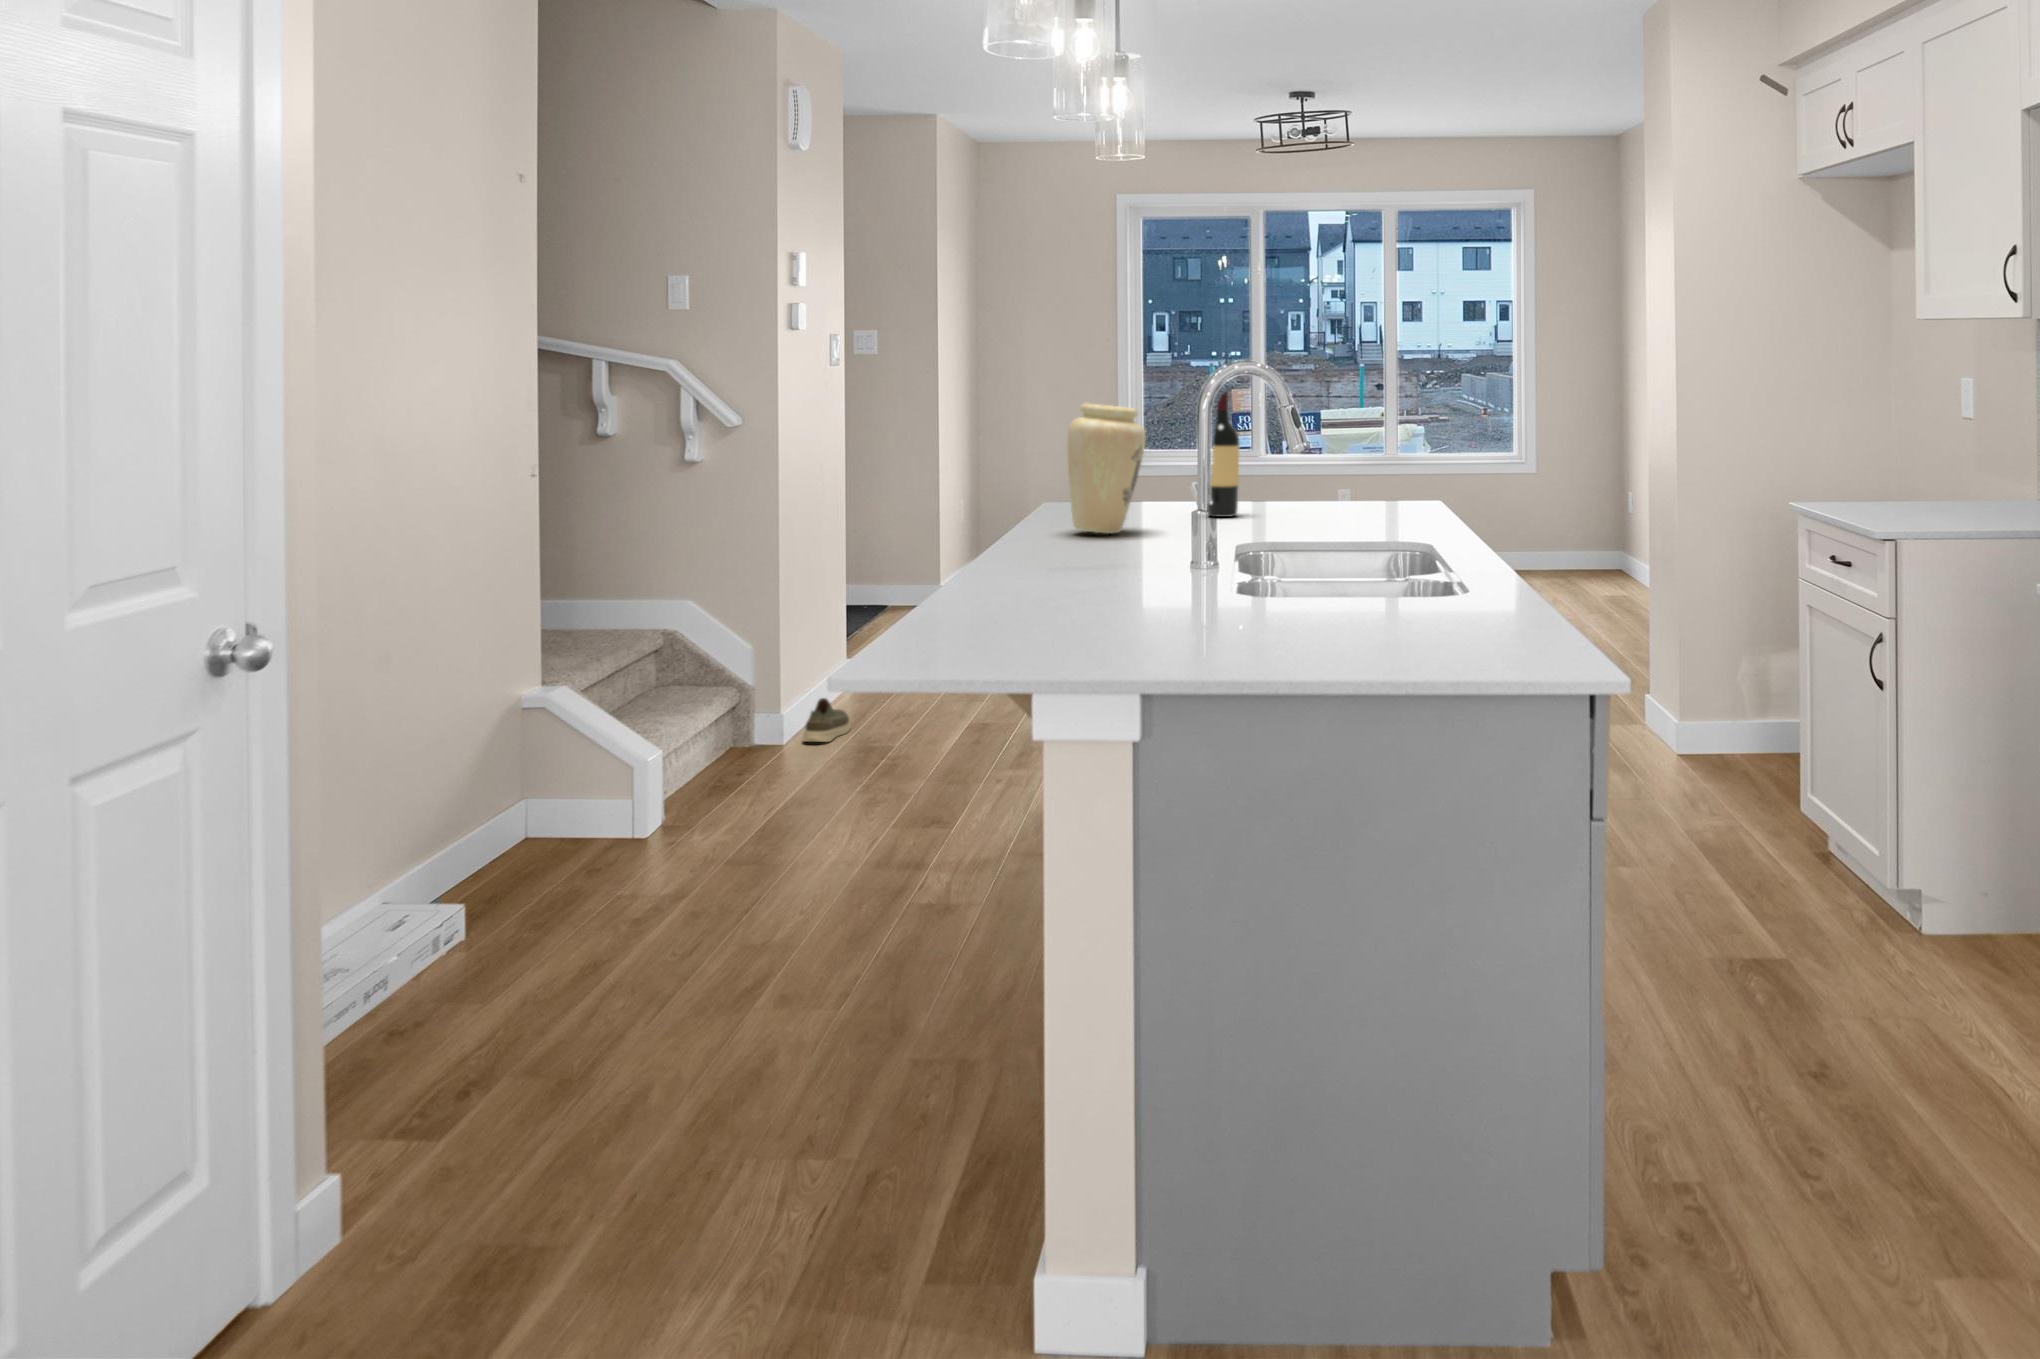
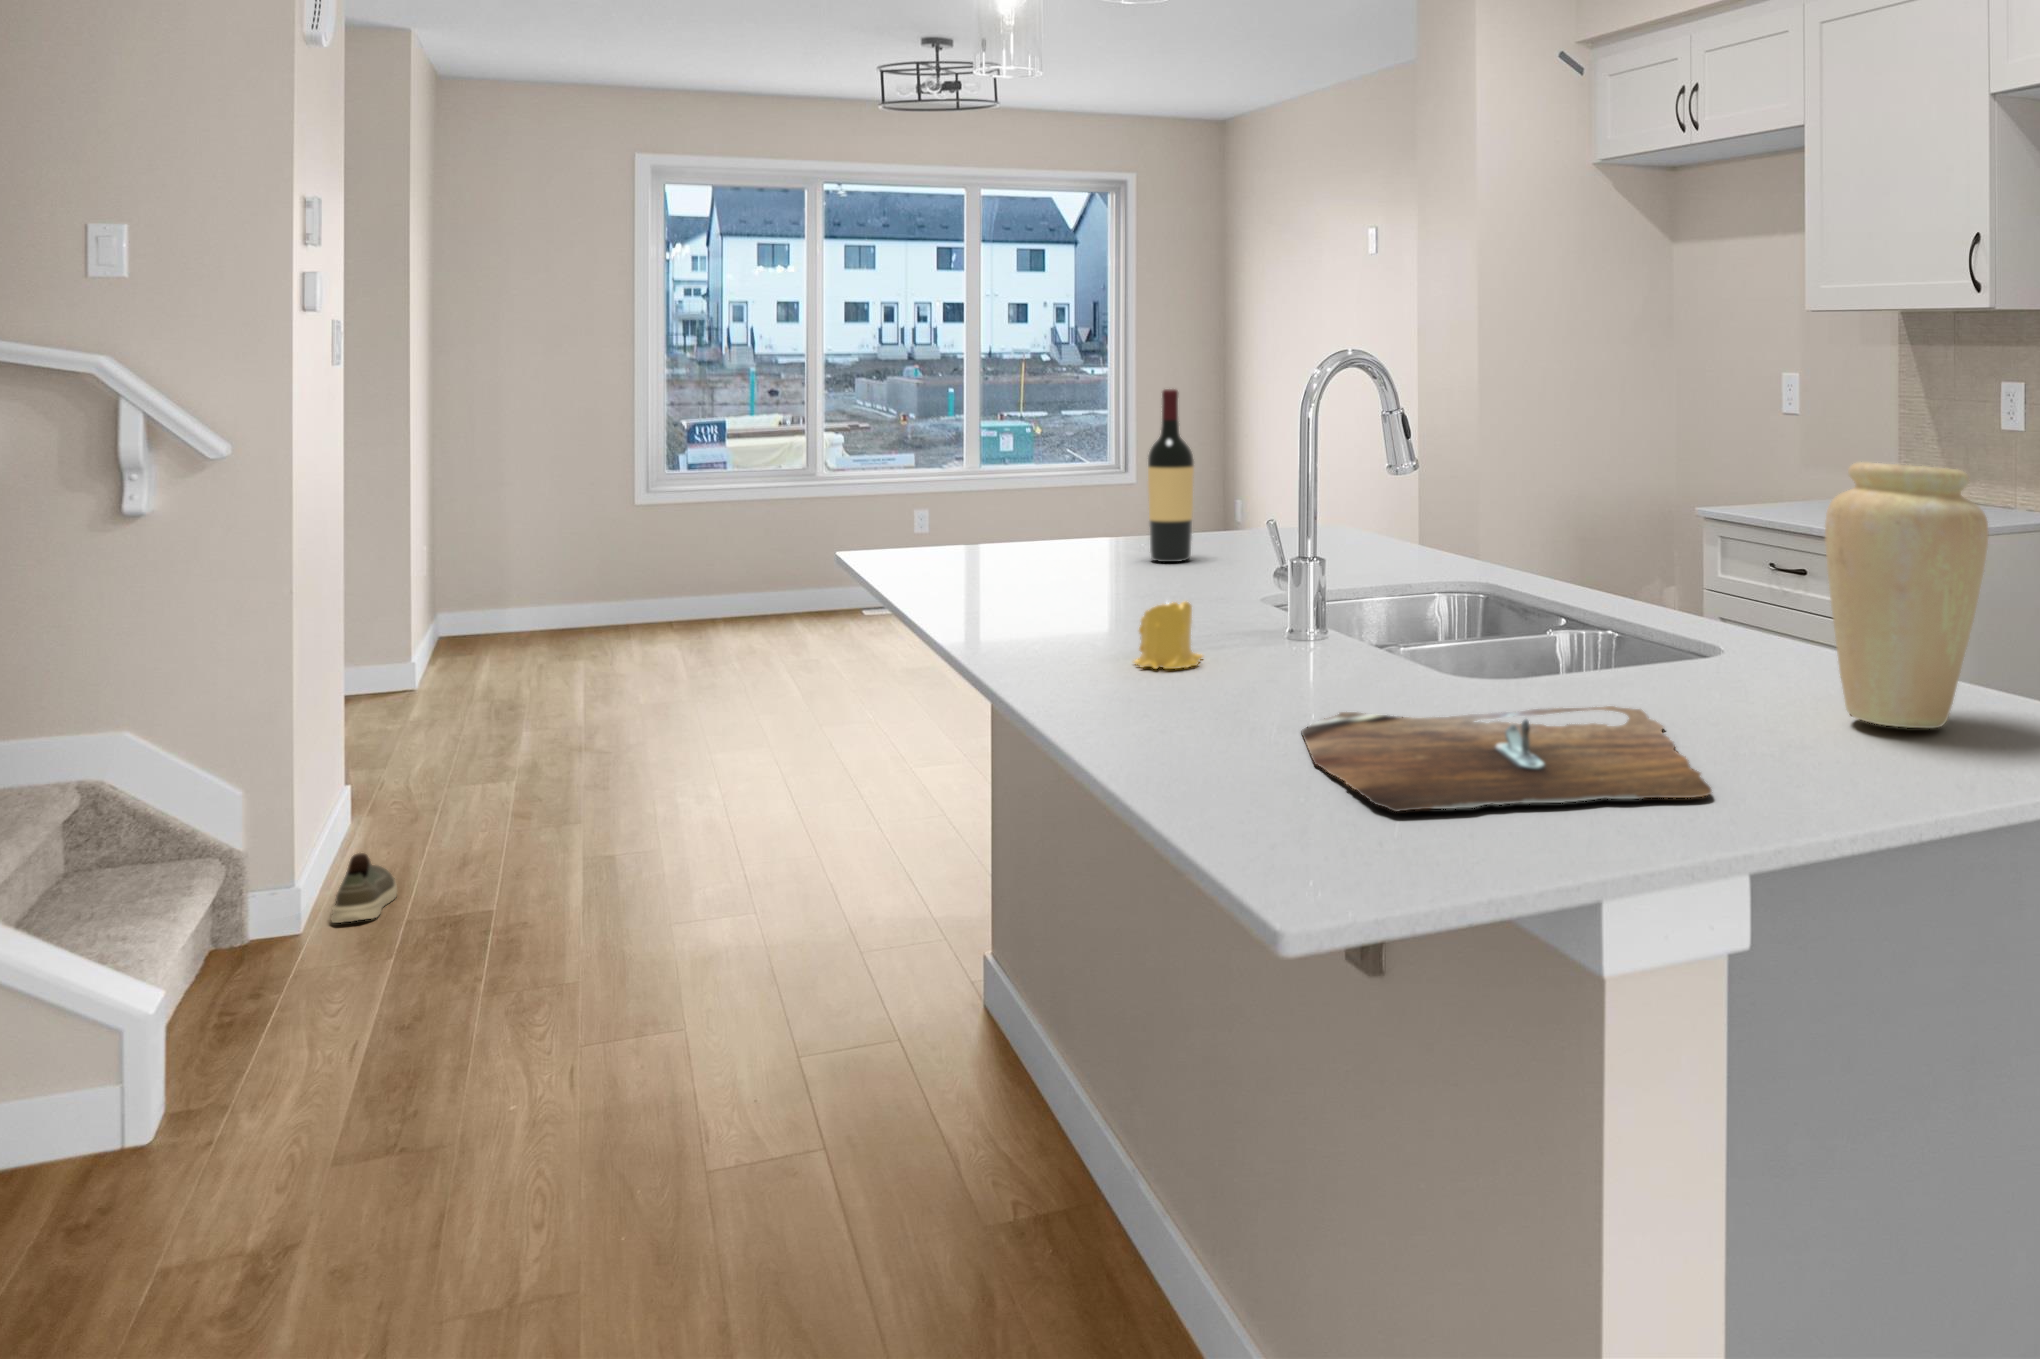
vase: present [1067,403,1146,533] -> present [1825,462,1989,728]
candle: none [1030,526,1082,573] -> present [1134,602,1203,669]
cutting board: none [970,599,1264,651] -> present [1301,706,1712,811]

